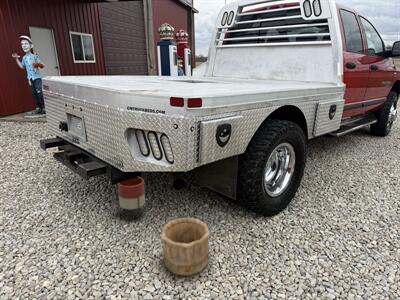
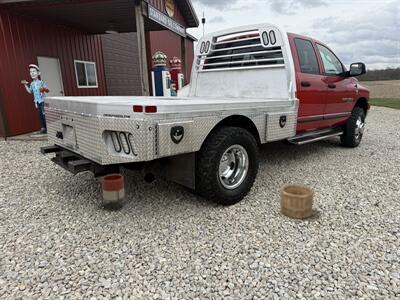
wooden bucket: present [161,218,210,276] -> present [280,185,314,219]

